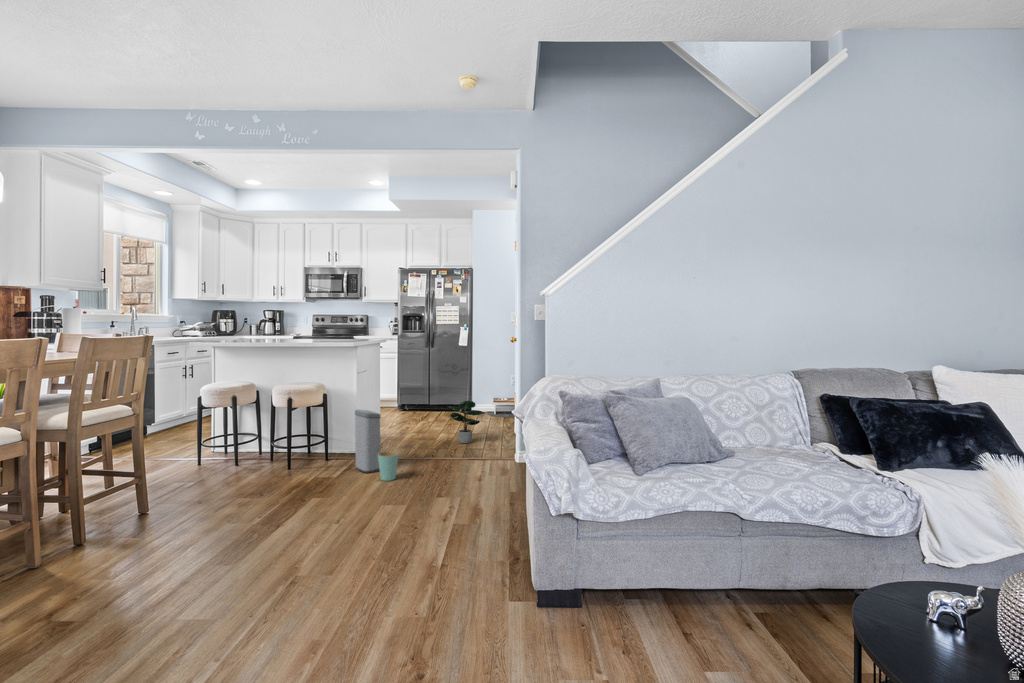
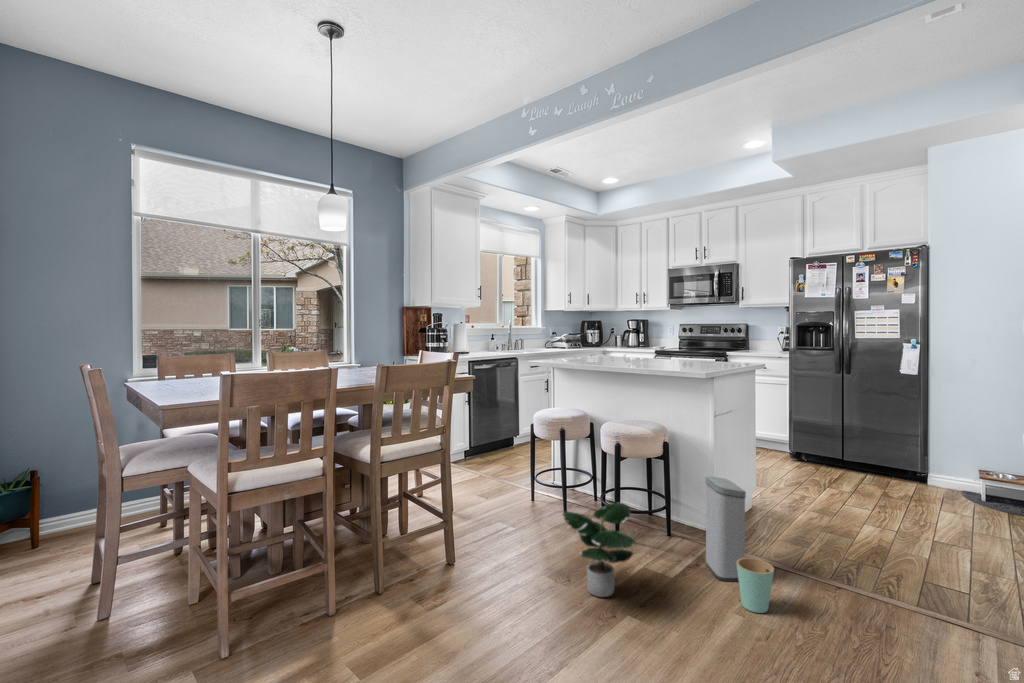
potted plant: present [448,401,485,443] -> present [563,503,636,597]

